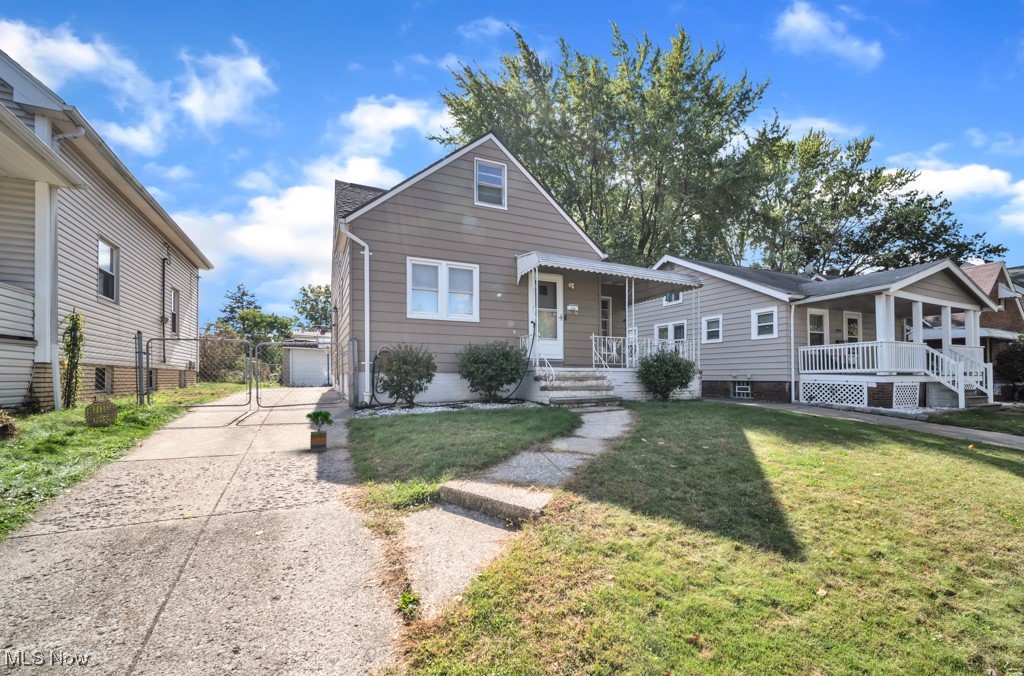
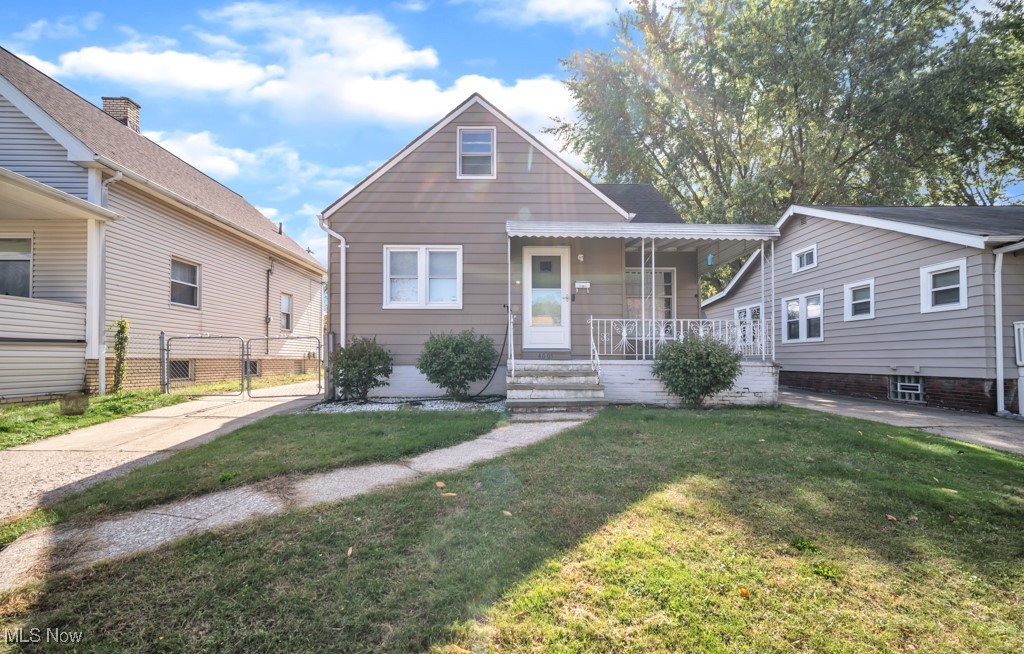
potted tree: present [306,411,334,453] -> none [114,415,151,459]

